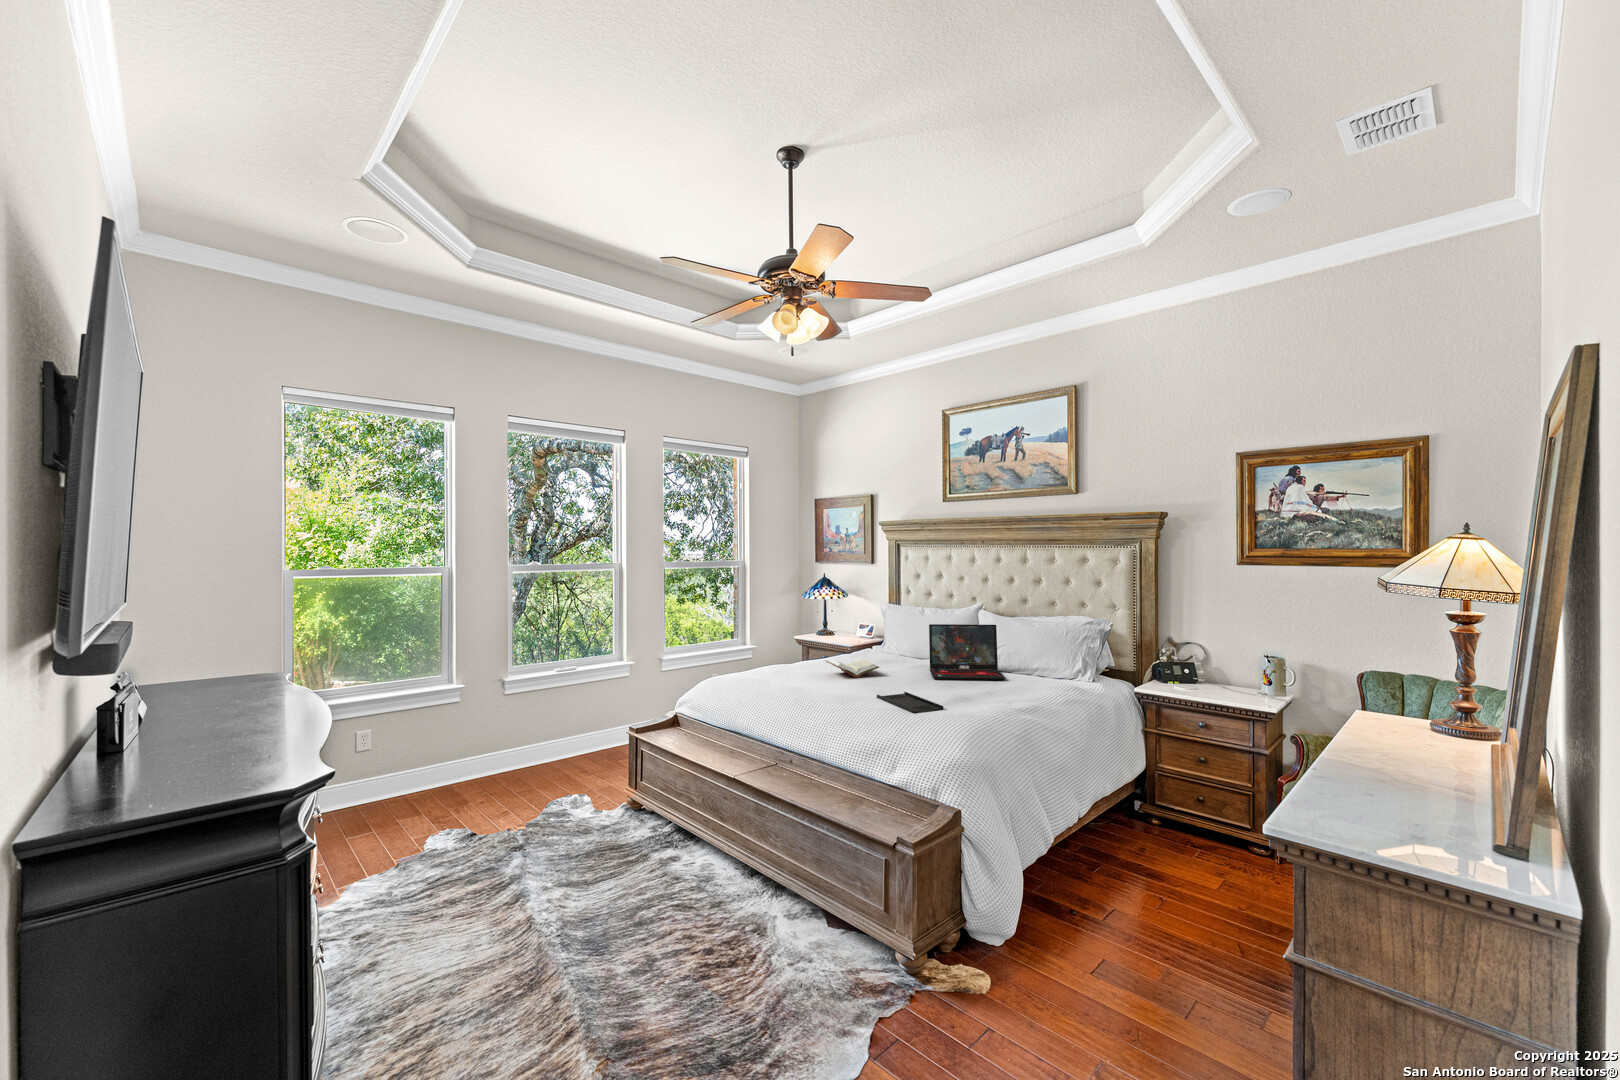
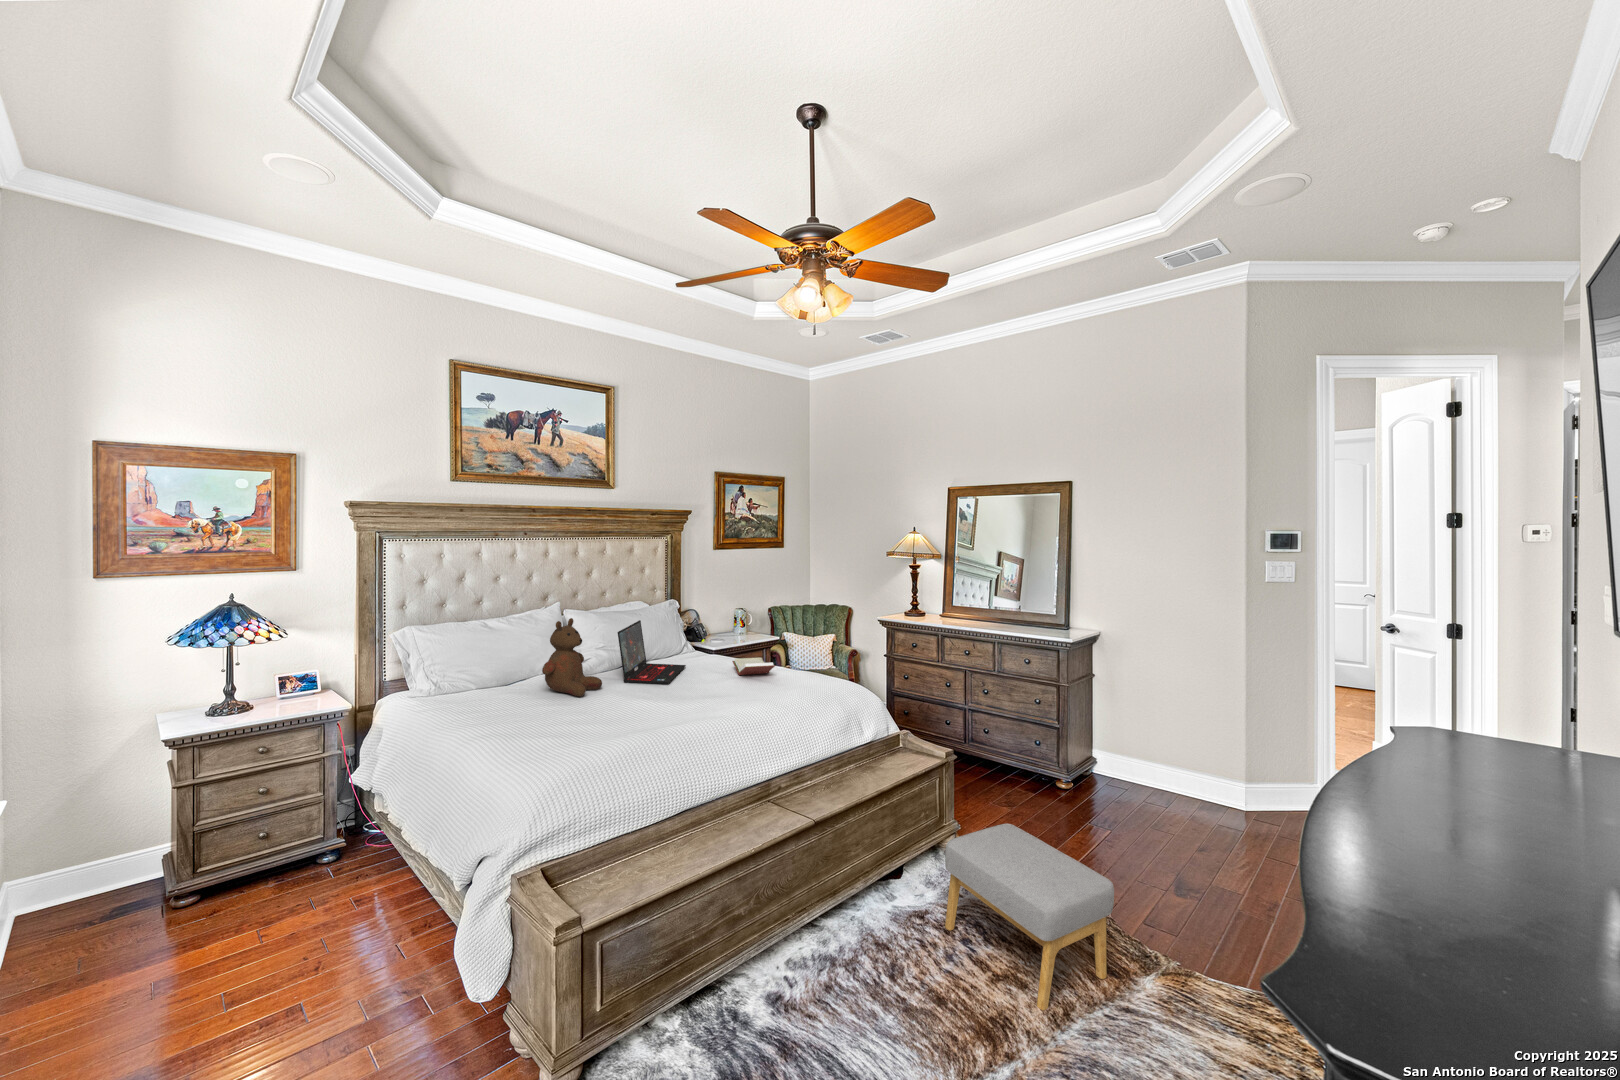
teddy bear: none [873,606,920,668] -> present [542,618,602,697]
book: present [826,659,879,678] -> present [732,658,775,675]
tray: present [877,692,943,713] -> none [732,689,806,706]
footstool: none [596,842,771,1035] -> present [945,824,1114,1010]

